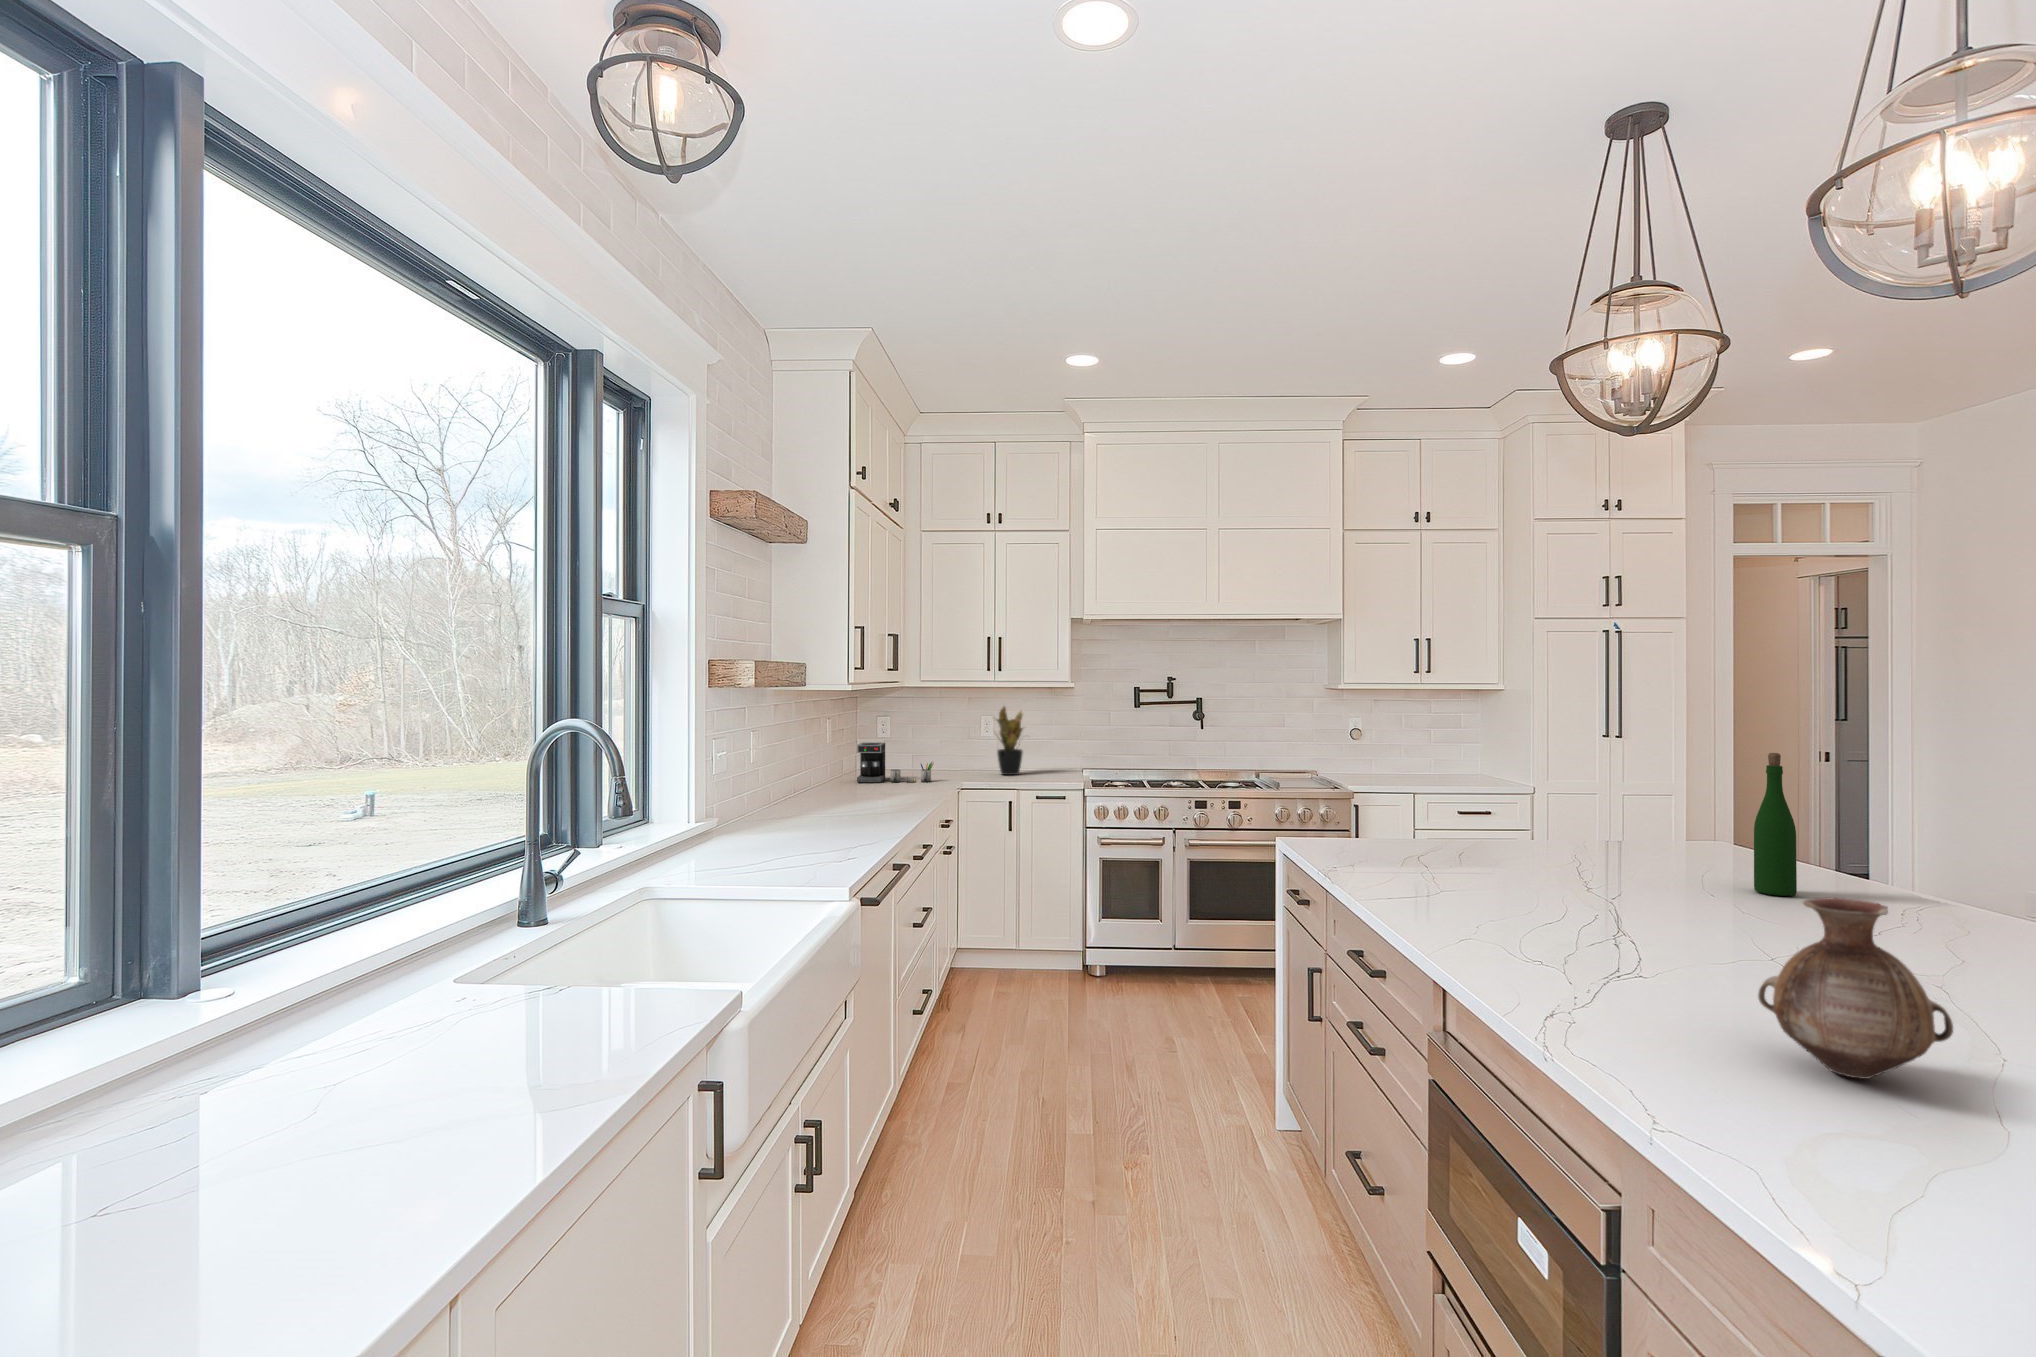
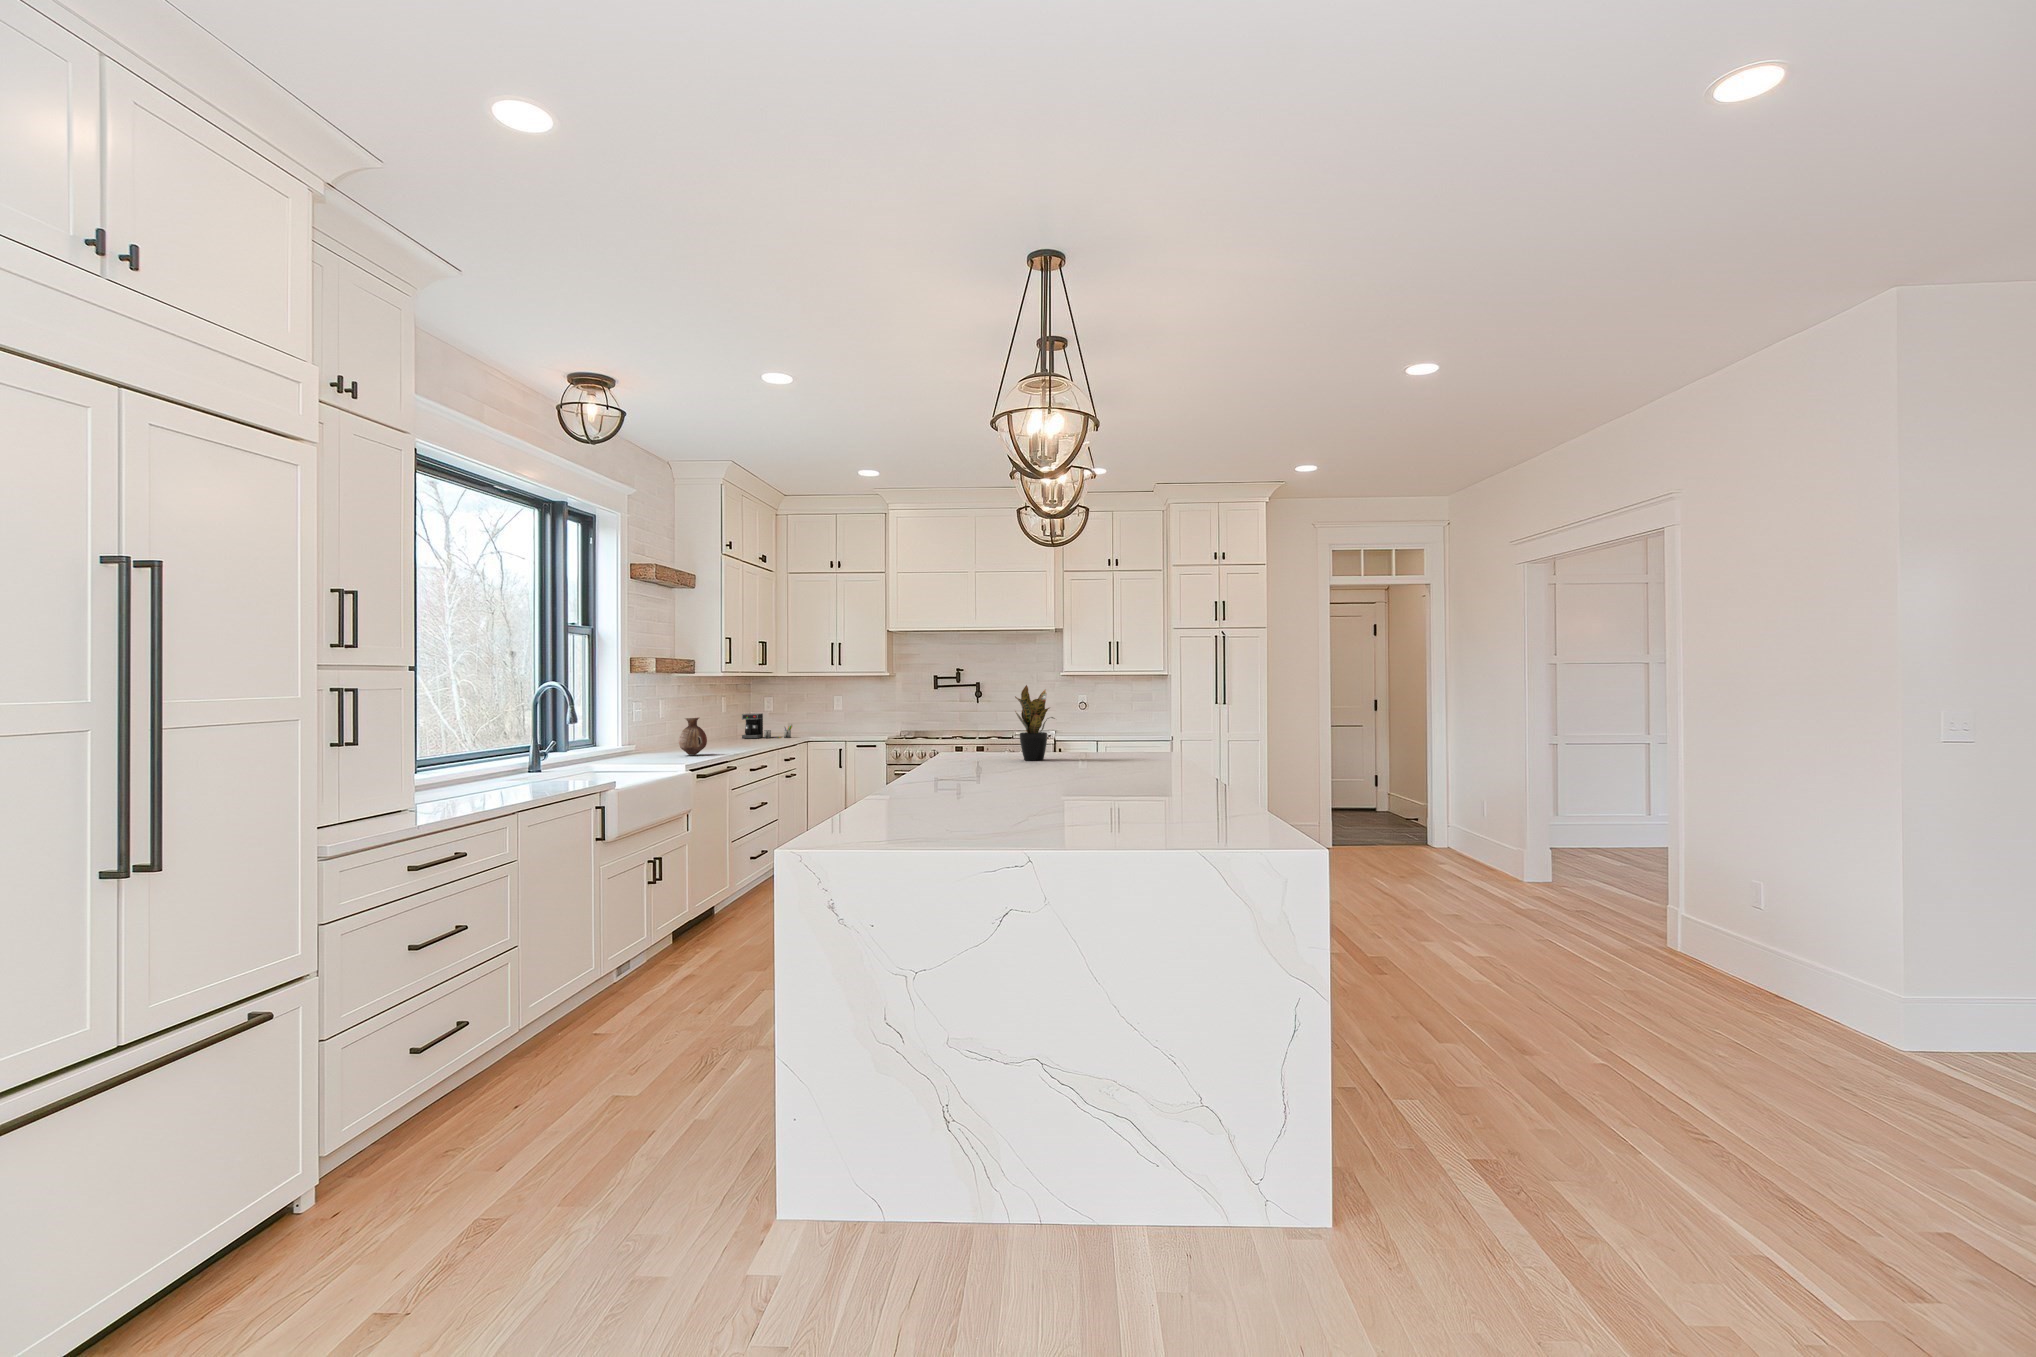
potted plant: present [994,707,1023,775] -> present [1015,685,1055,760]
wine bottle: present [1754,753,1797,896] -> none [1105,691,1121,756]
vase: present [1758,898,1953,1079] -> present [679,718,707,755]

